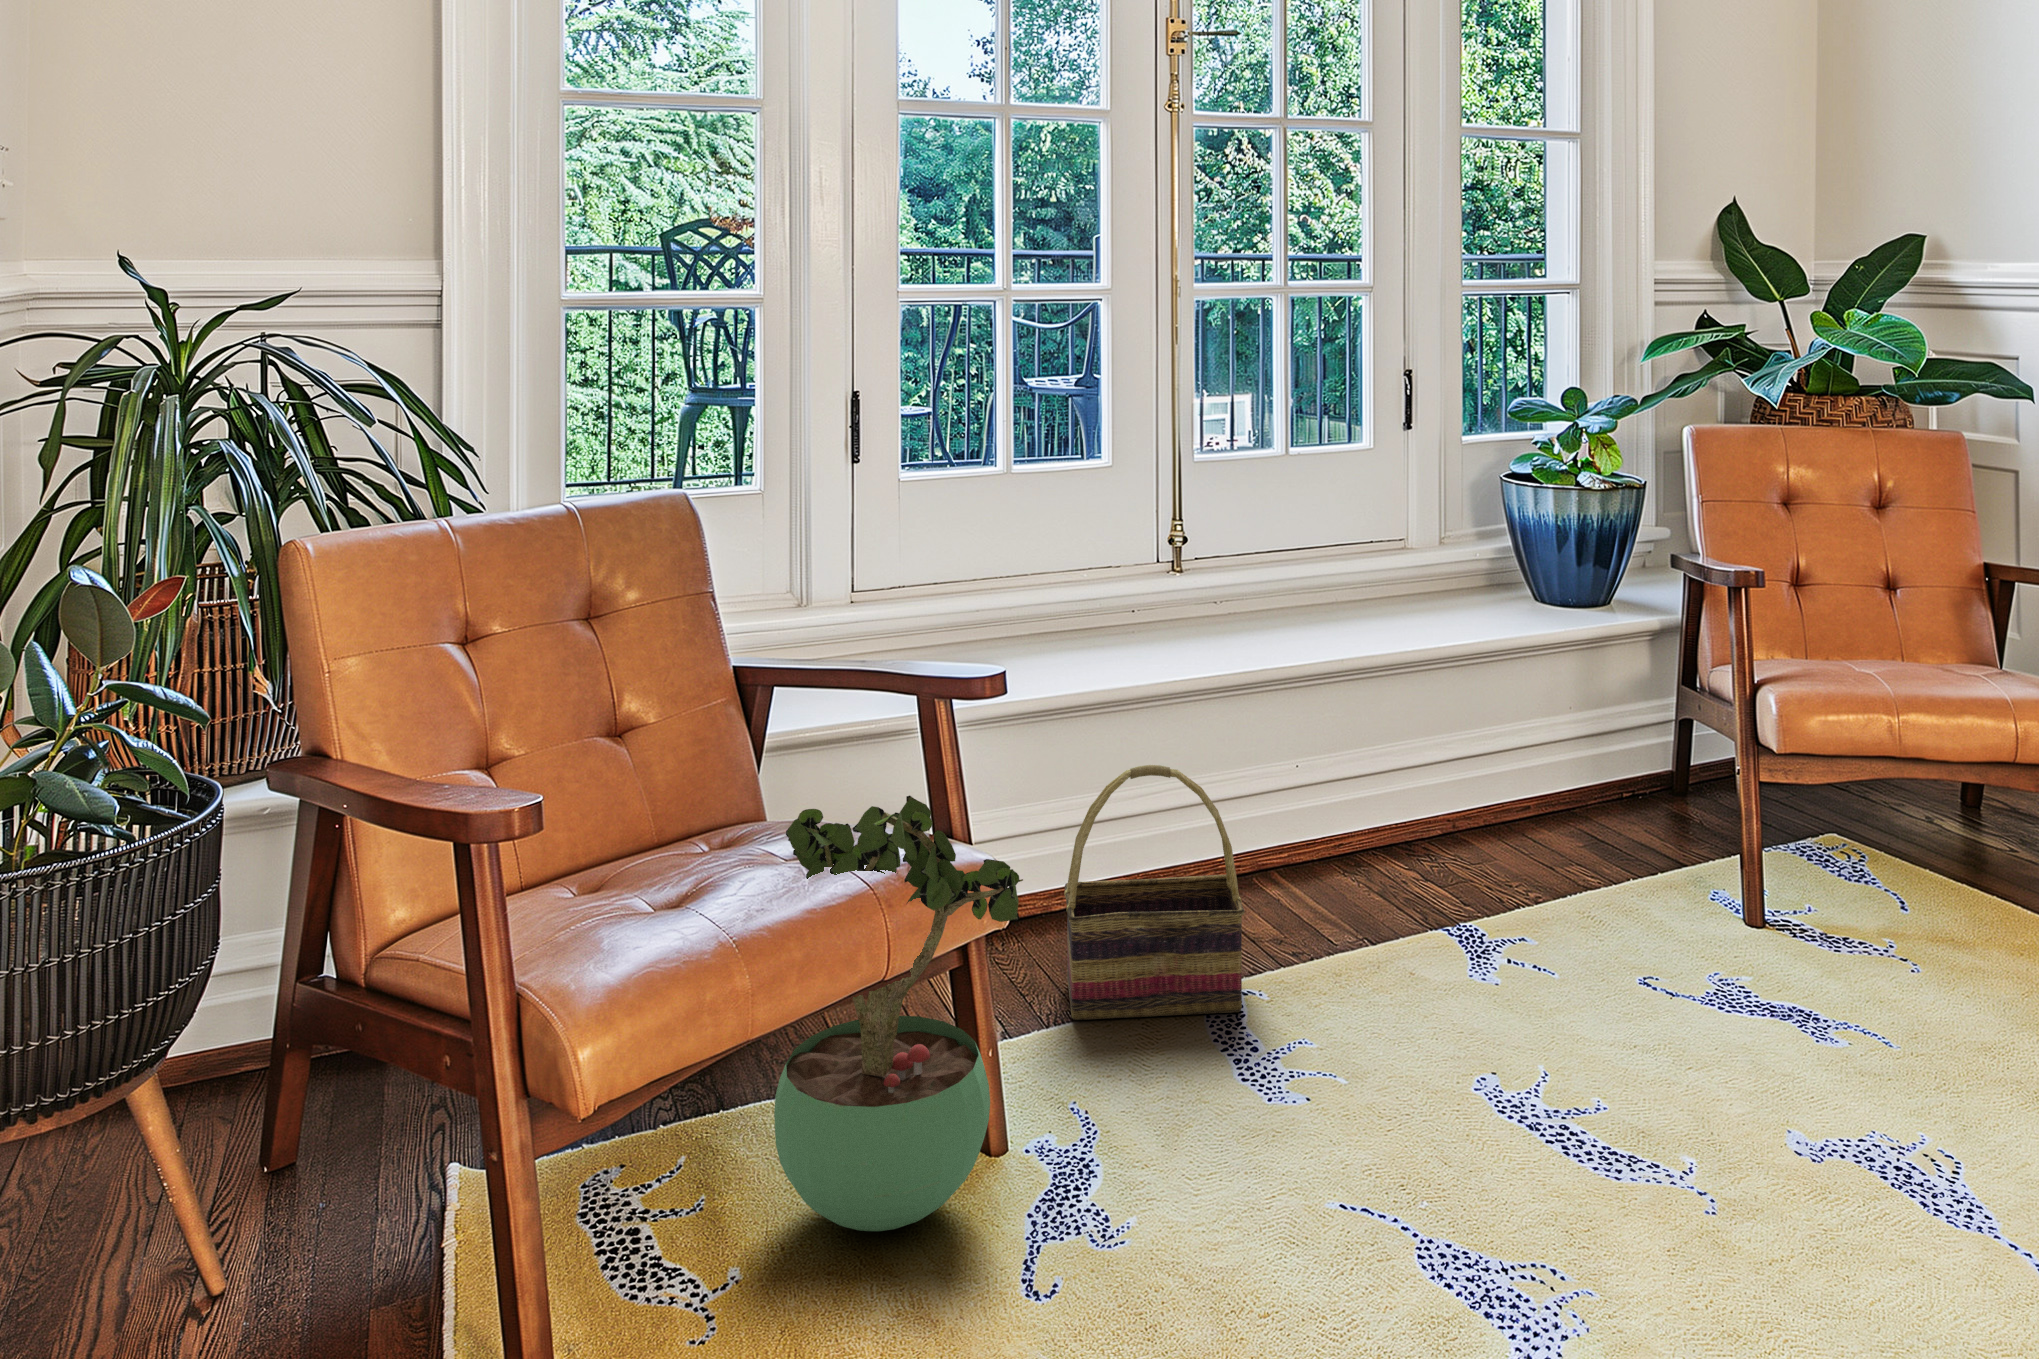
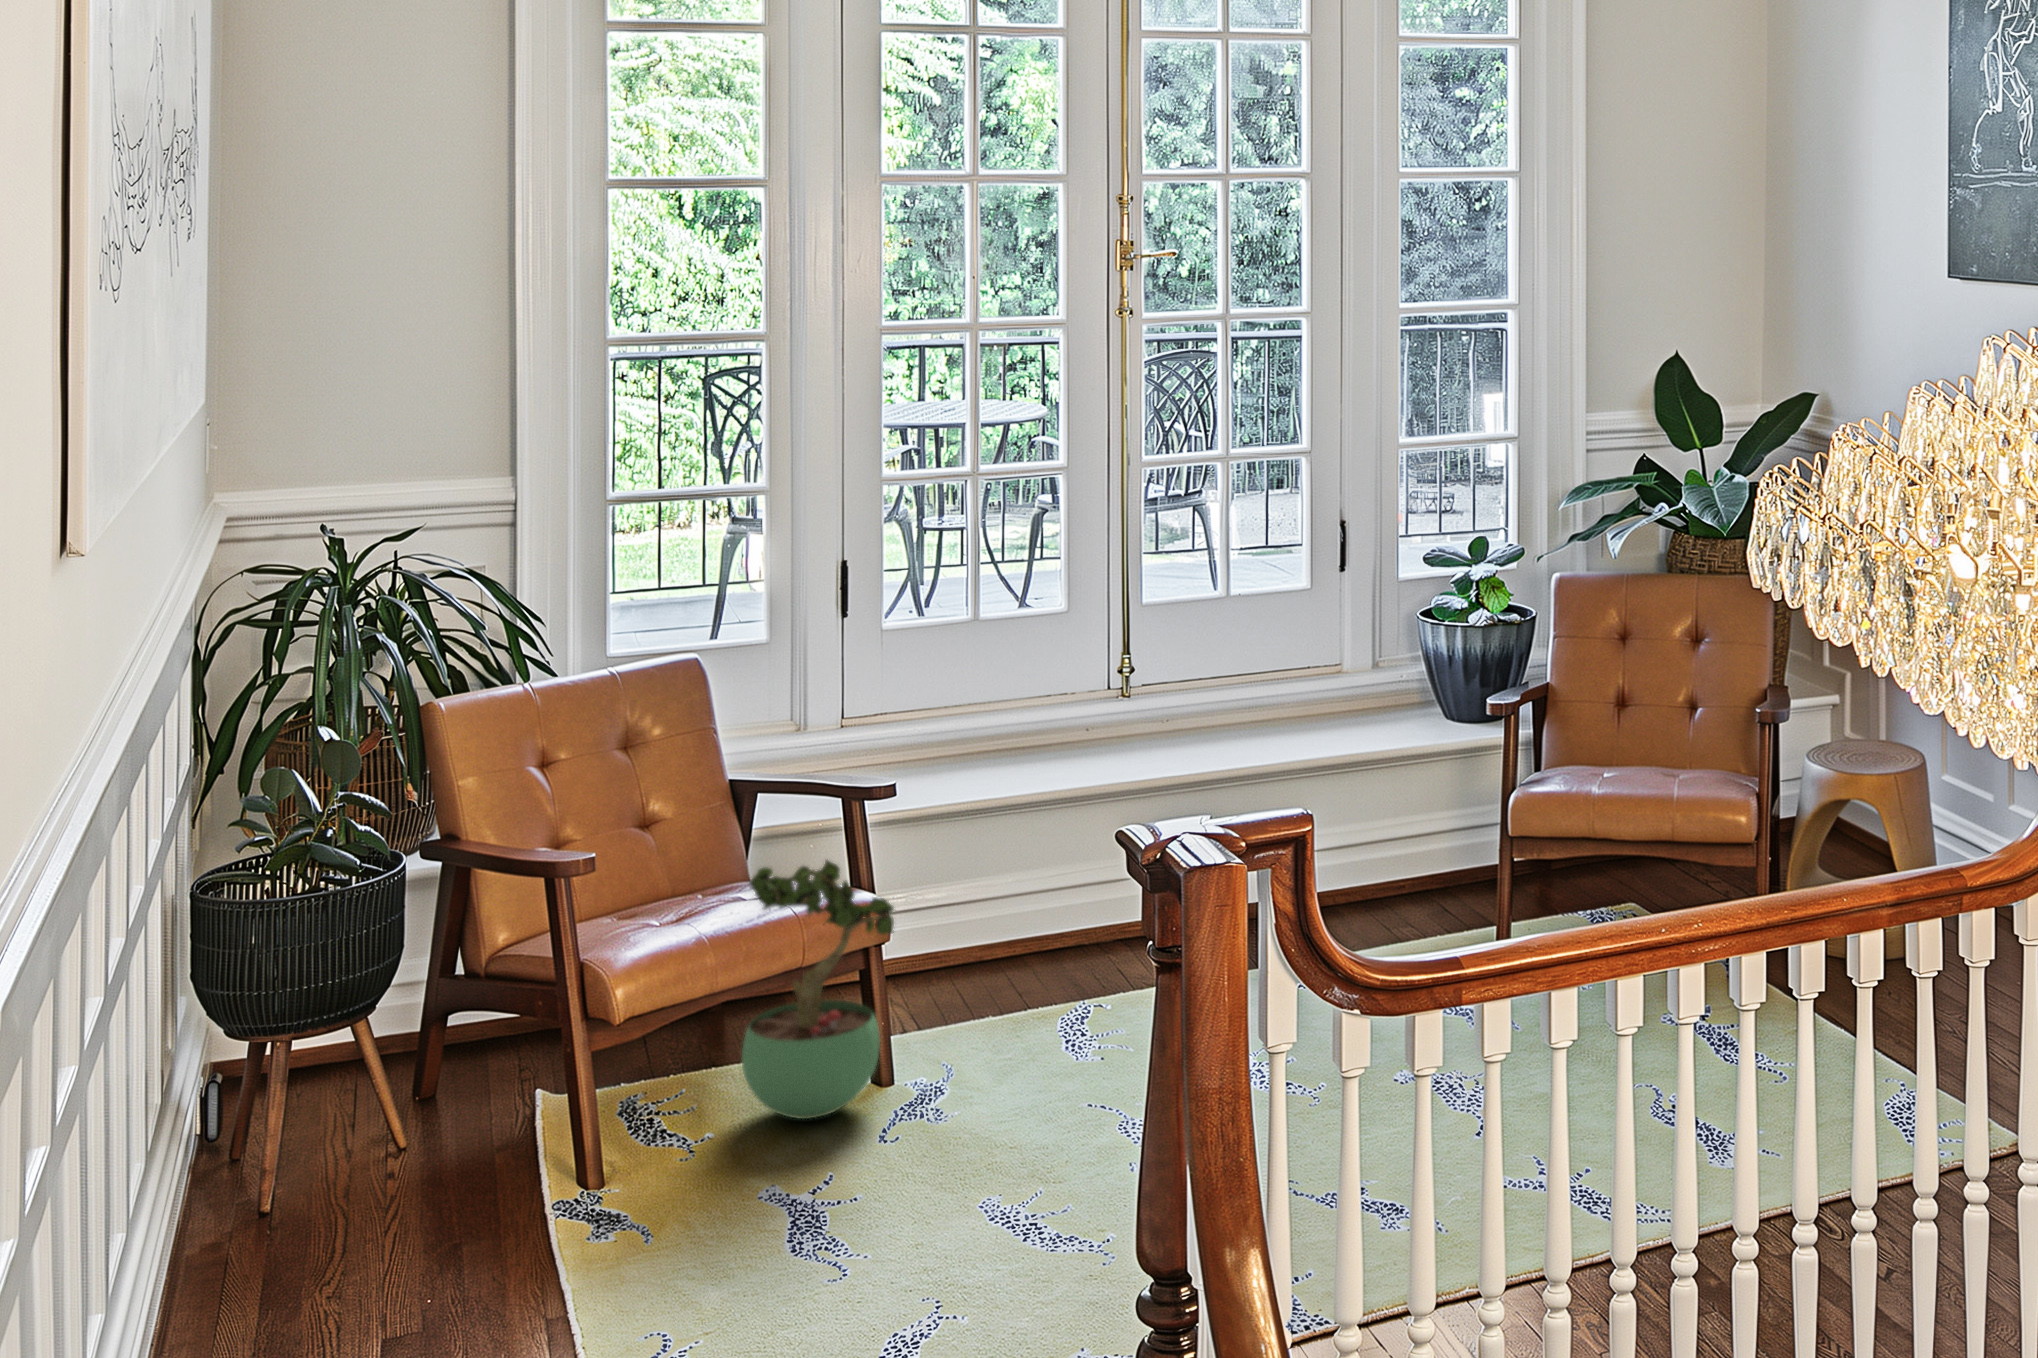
basket: present [1064,765,1245,1020] -> none [970,846,1101,1021]

